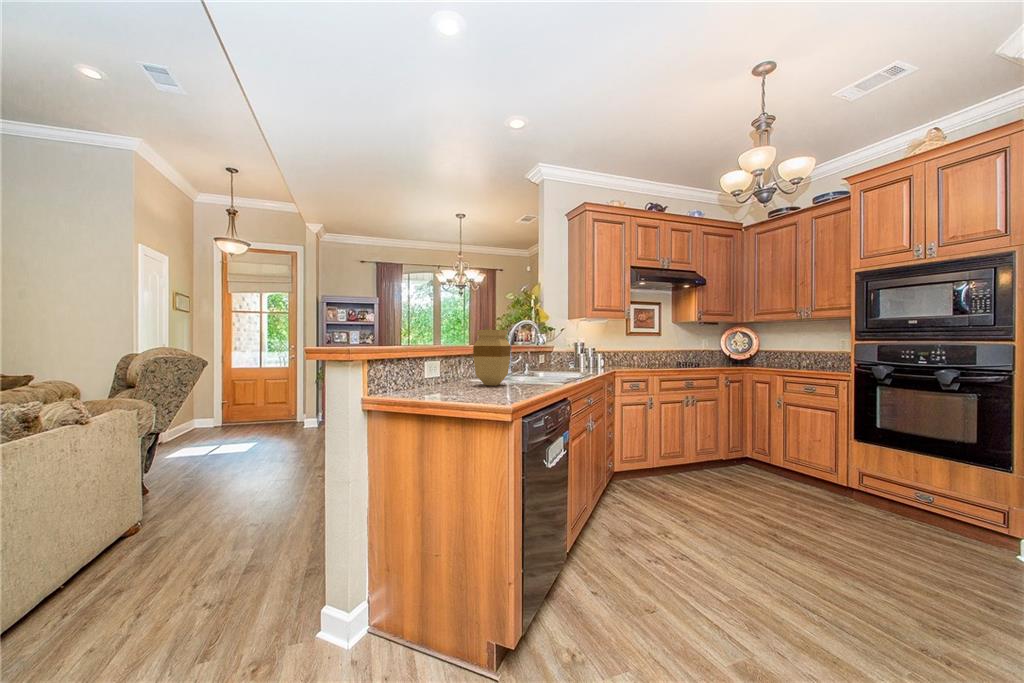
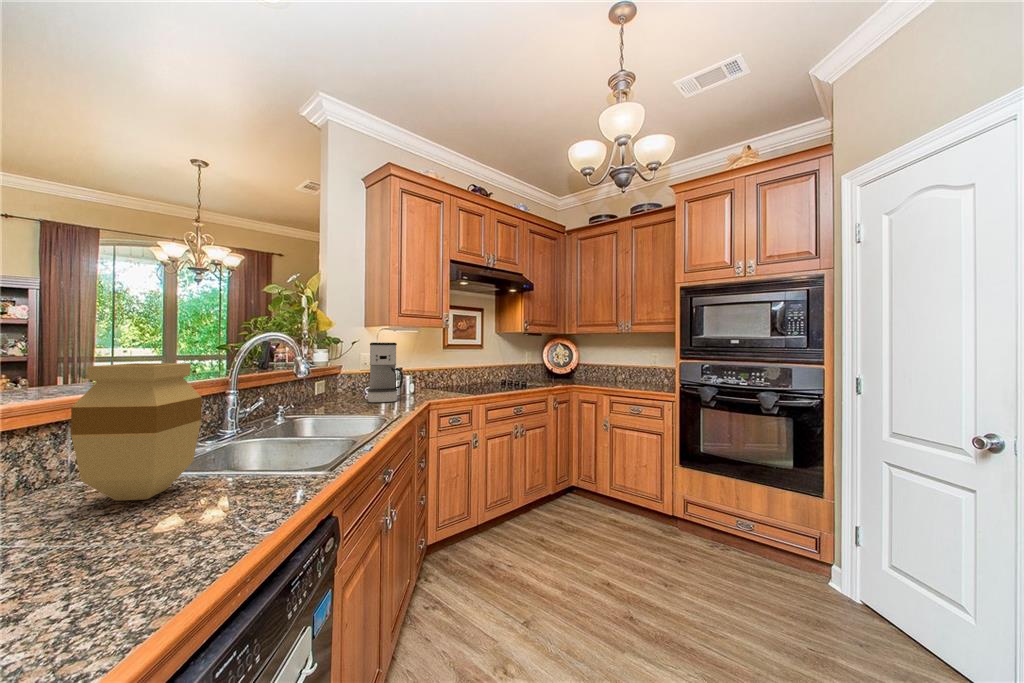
coffee maker: none [573,329,597,370] -> present [368,343,403,403]

